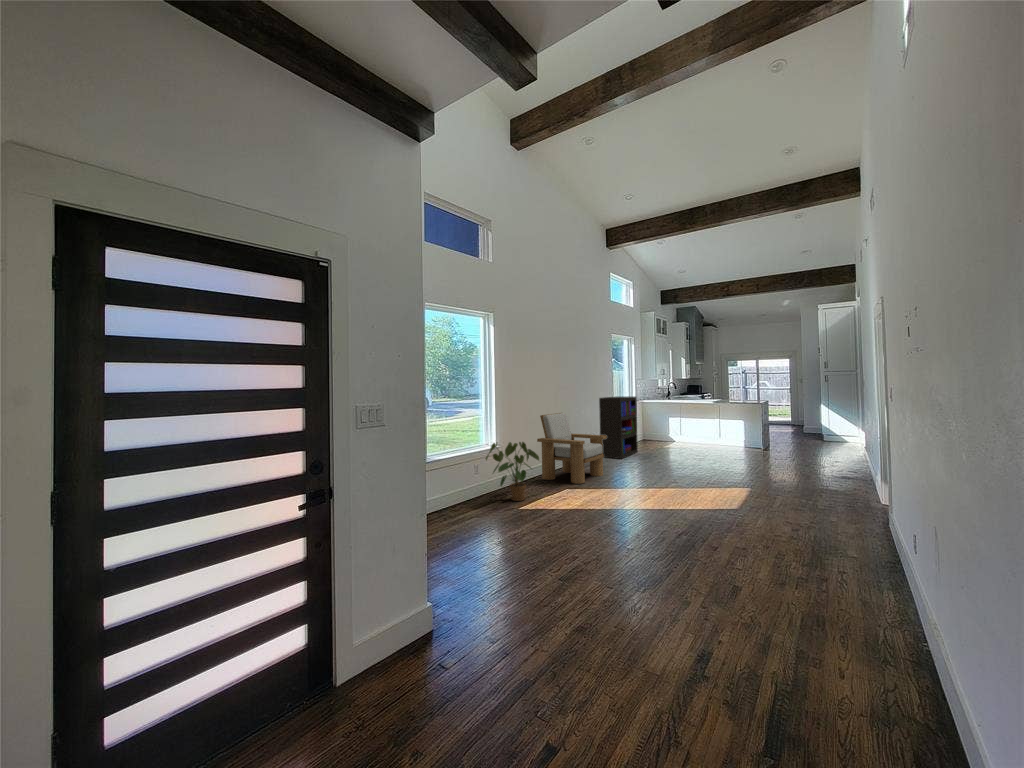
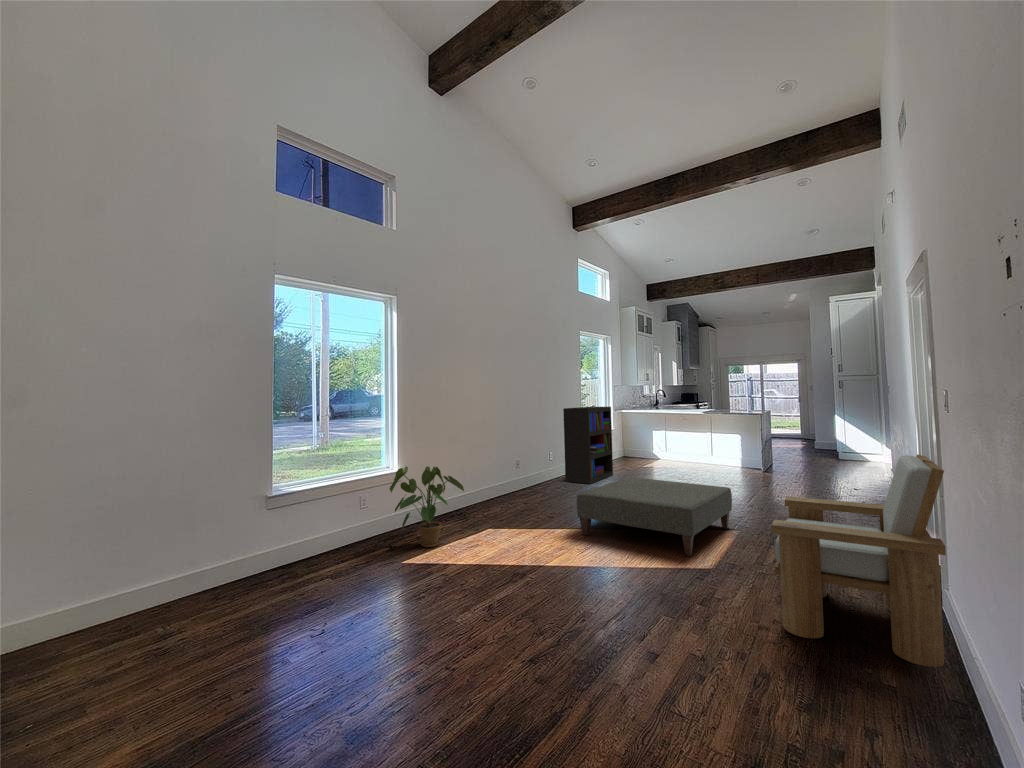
armchair: present [537,413,607,484] -> present [771,455,946,667]
ottoman: none [625,453,742,507] -> present [577,478,732,556]

